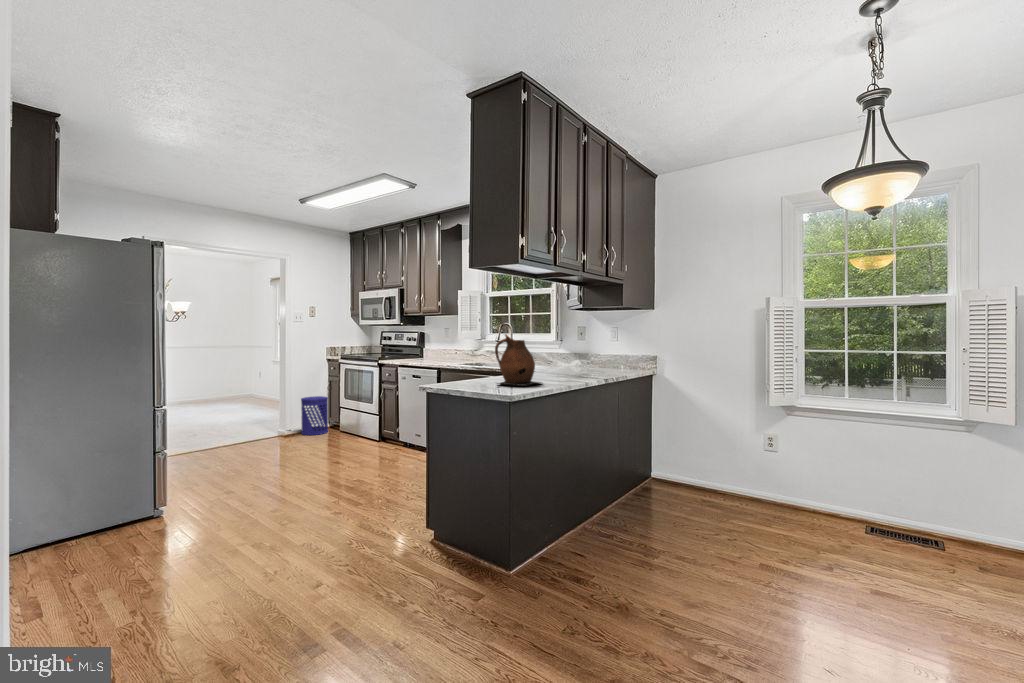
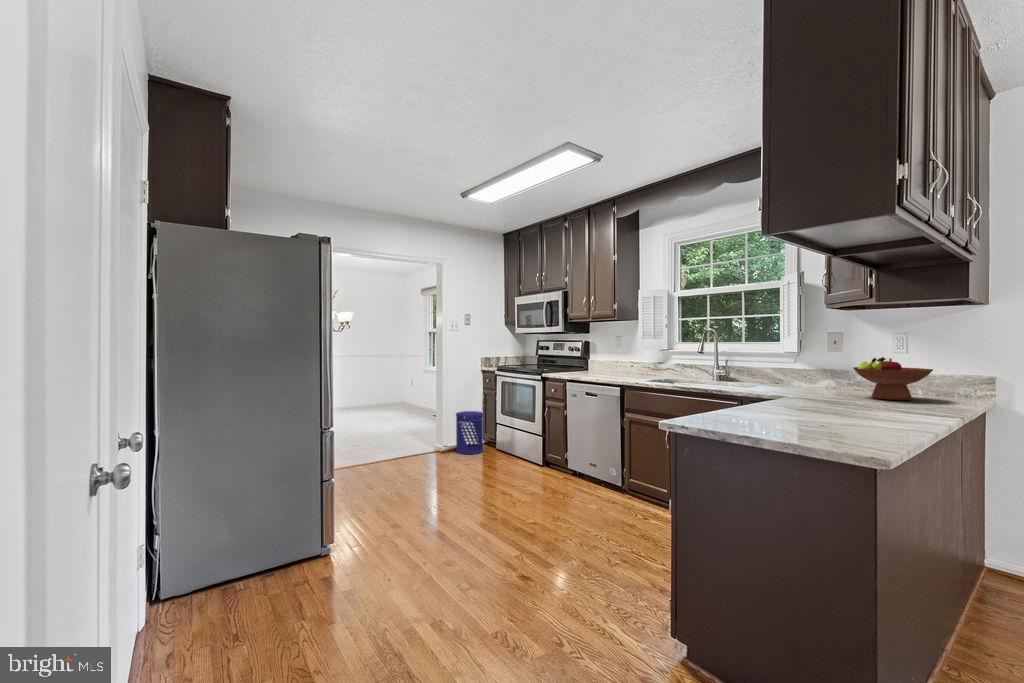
ceramic pitcher: present [495,334,541,386] -> none [777,344,862,429]
fruit bowl: none [579,344,622,372] -> present [853,357,933,400]

